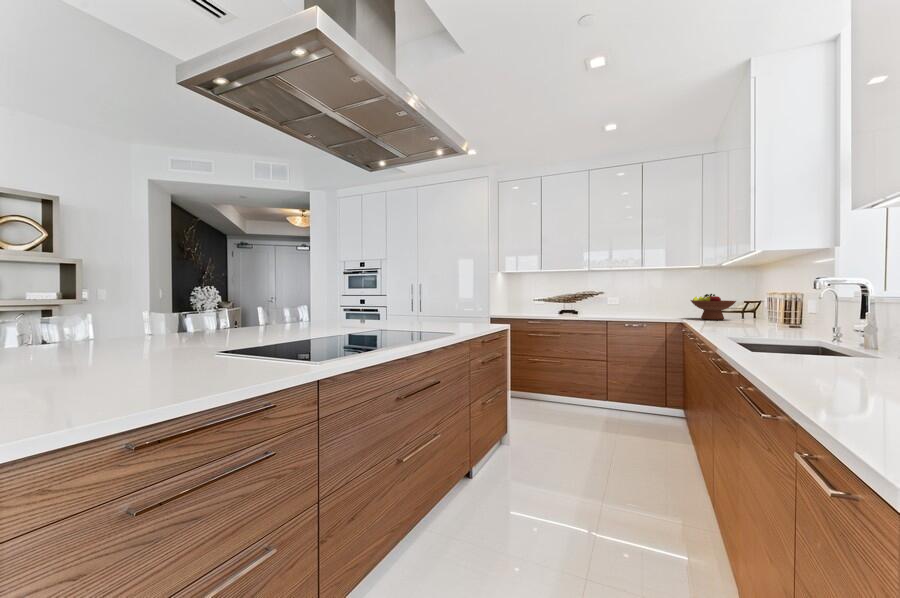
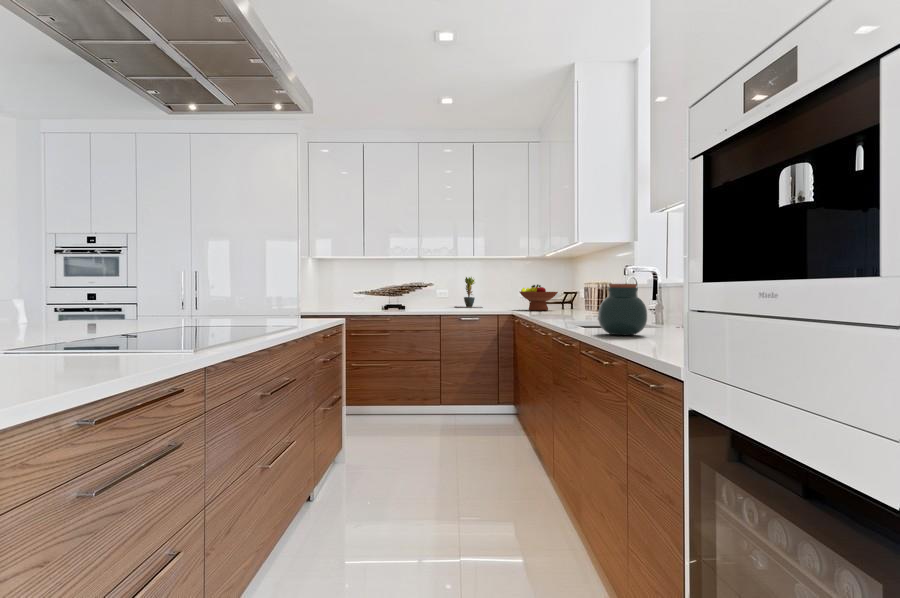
potted plant: none [625,285,654,314] -> present [455,277,482,308]
jar: none [764,304,842,370] -> present [598,284,647,335]

